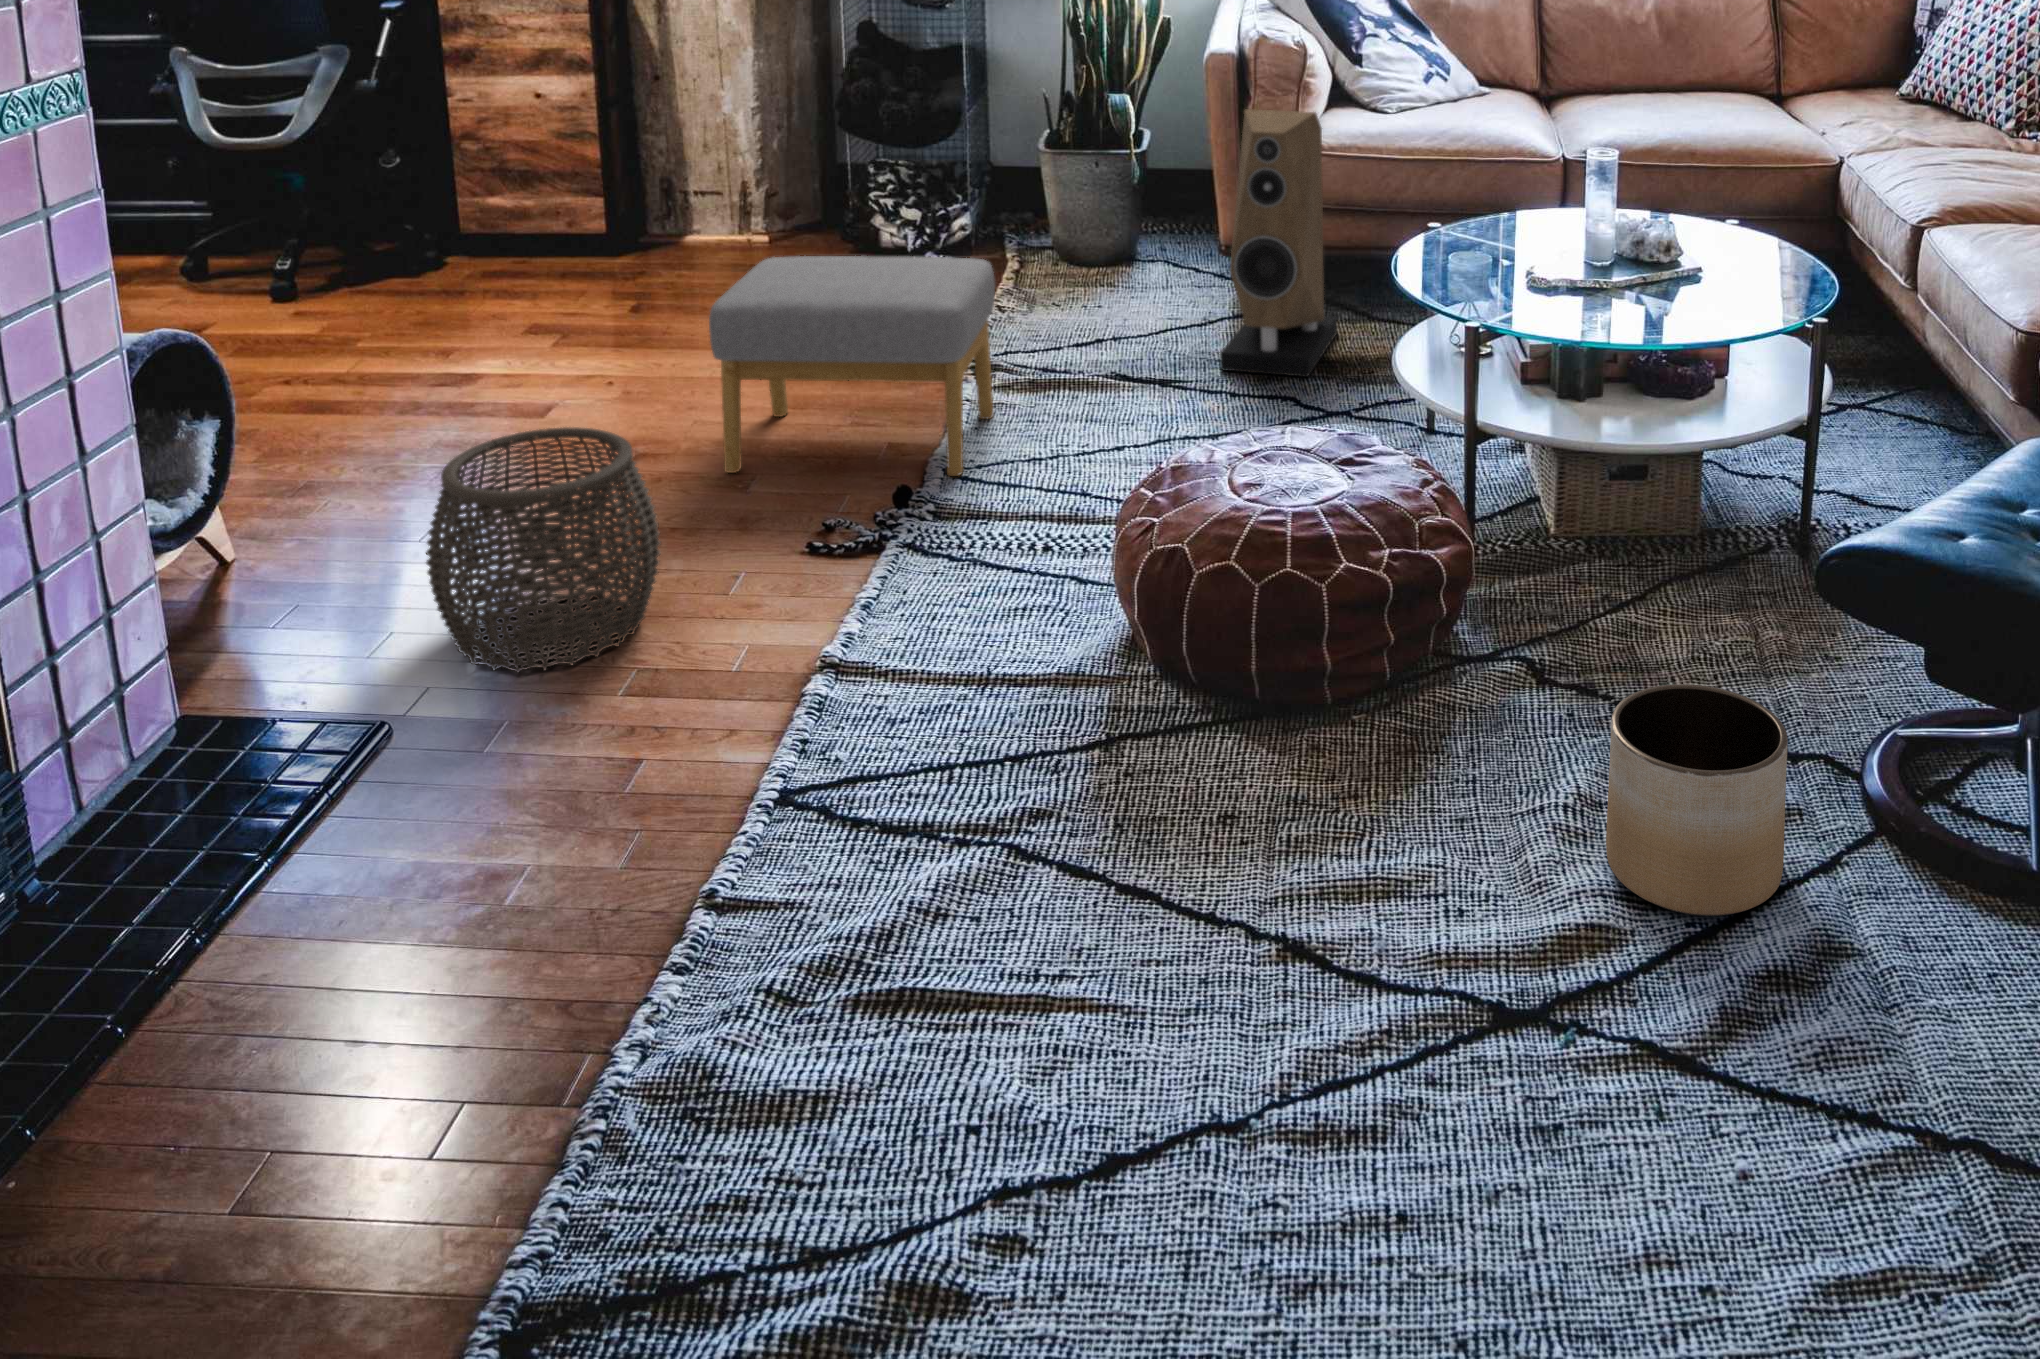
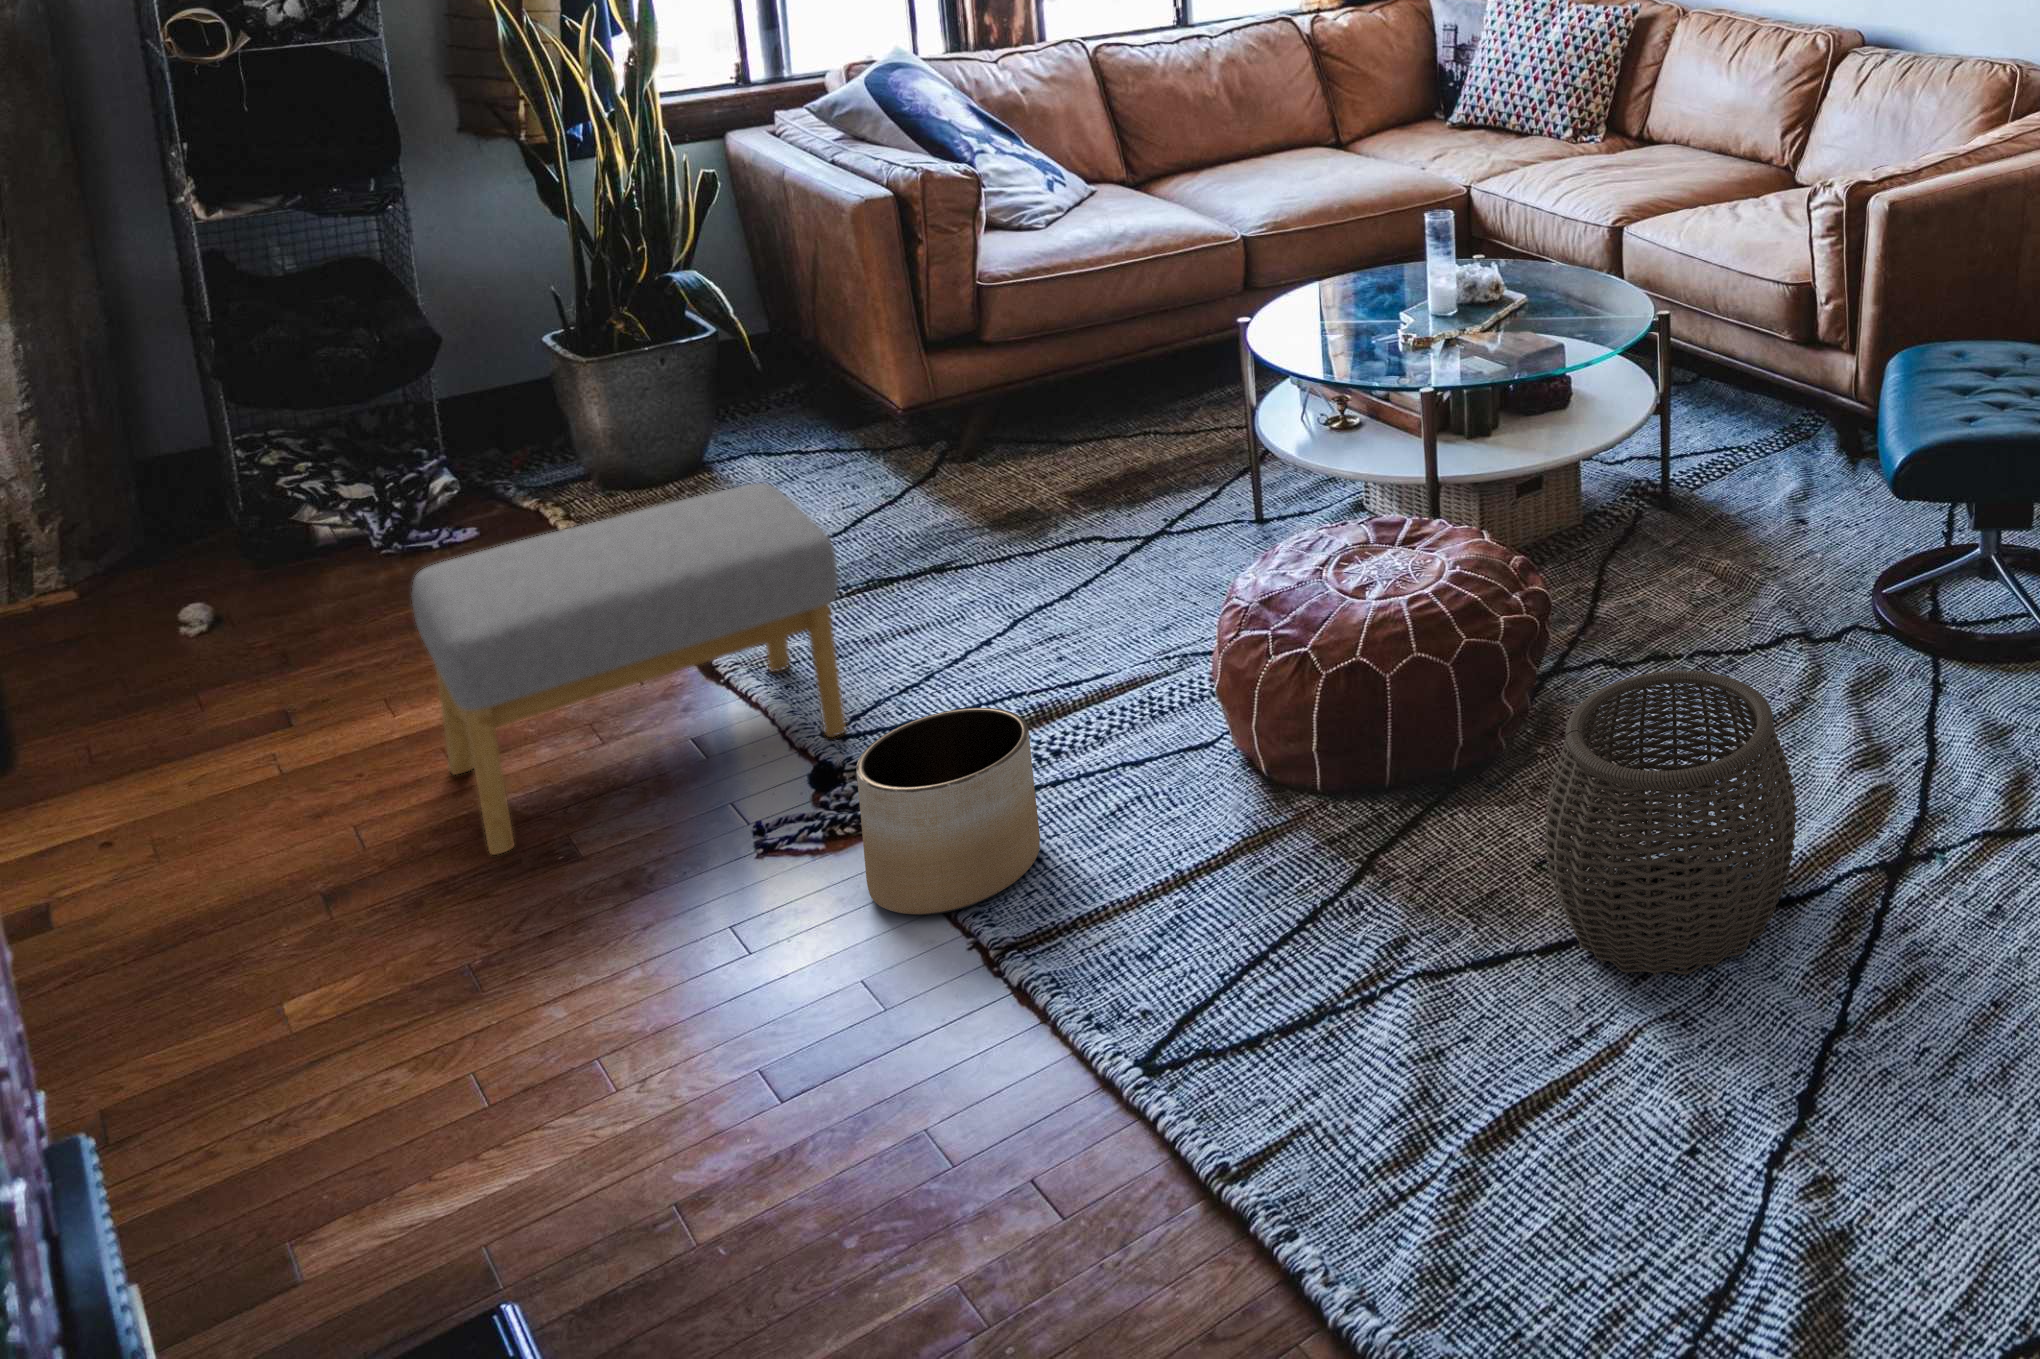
speaker: present [1220,109,1337,377] -> none [970,235,1106,532]
woven basket: present [426,427,661,672] -> present [1544,670,1797,976]
planter: present [1606,684,1788,916] -> present [856,708,1040,915]

